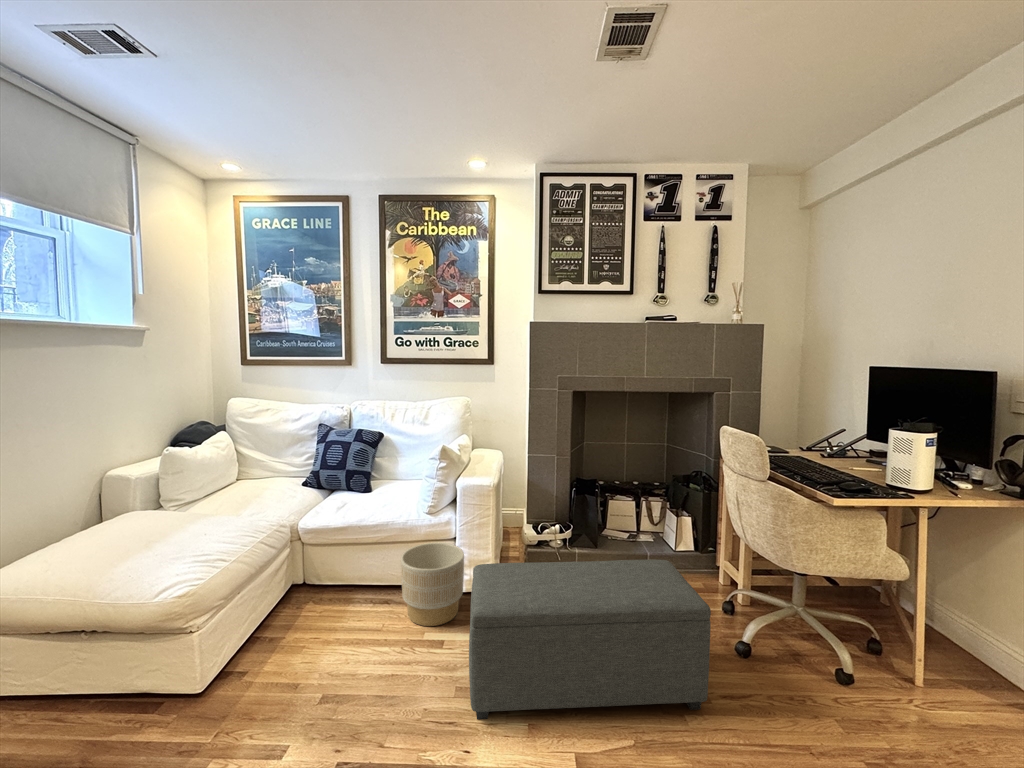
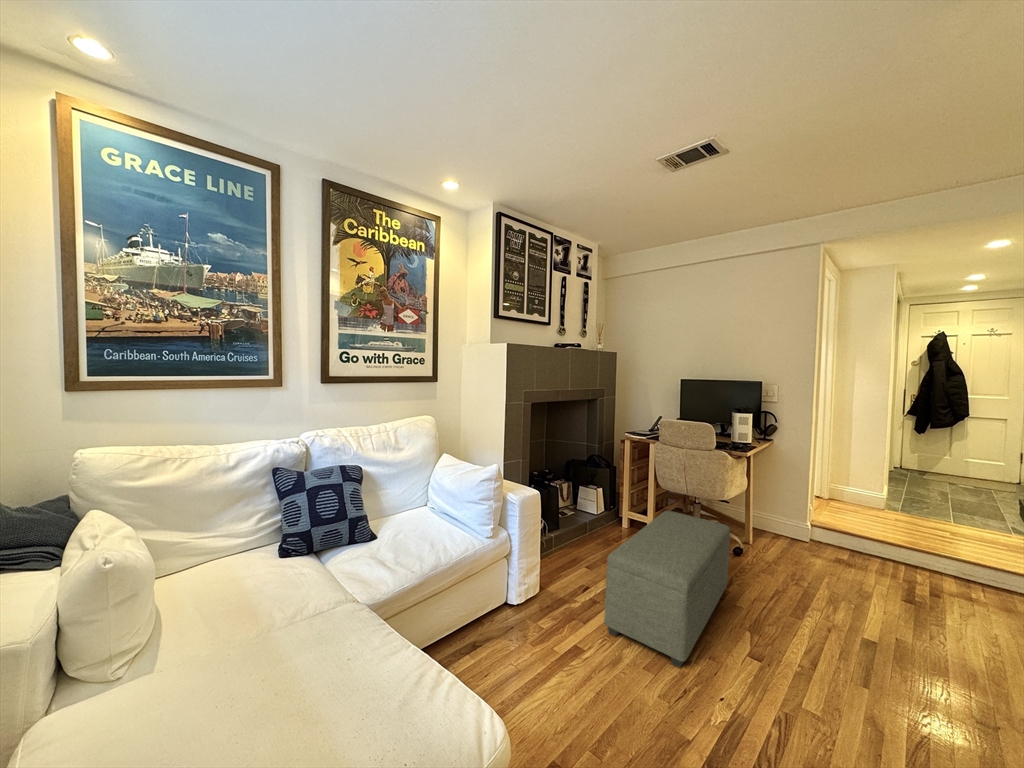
planter: present [401,543,464,626] -> none [497,555,558,641]

